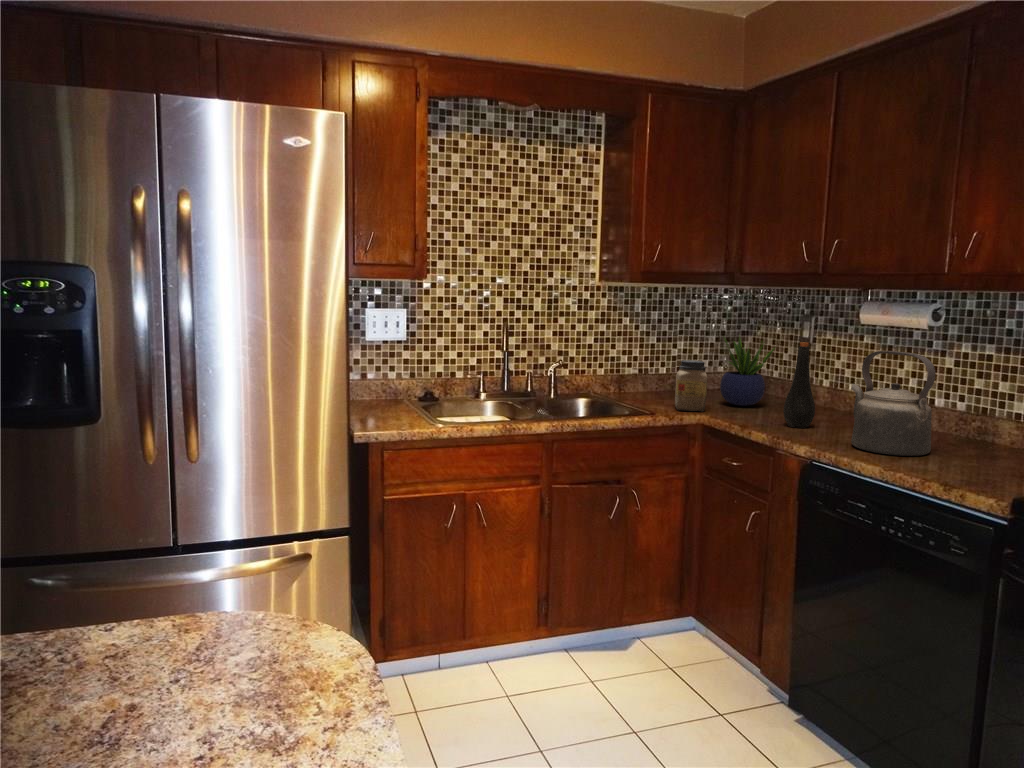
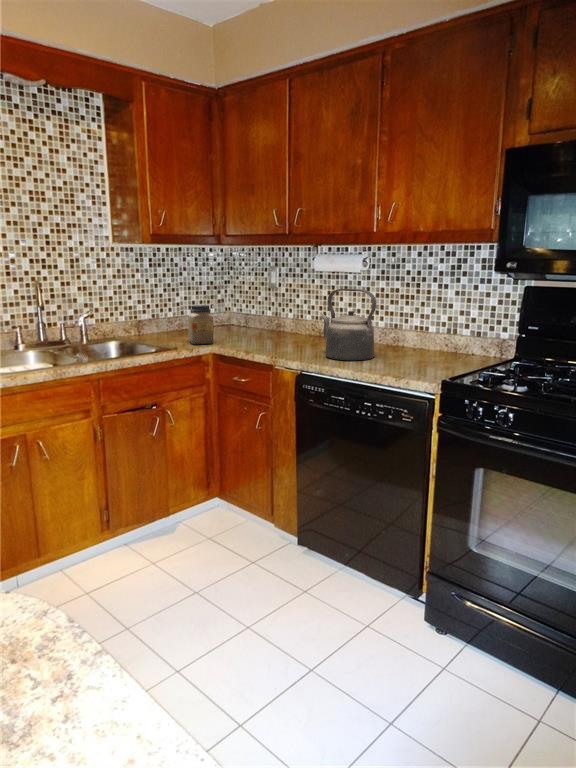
potted plant: present [720,337,775,406] -> none [219,282,258,337]
bottle: present [783,342,815,428] -> none [273,286,294,349]

